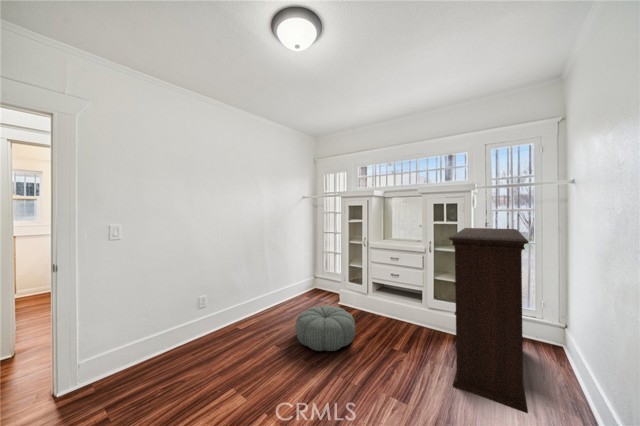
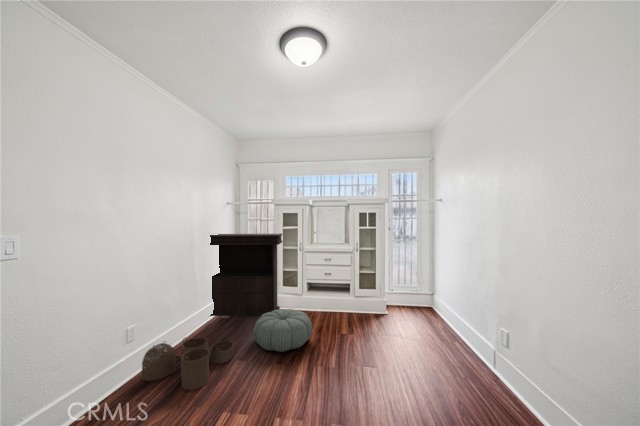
console table: none [270,226,347,311] -> present [210,234,282,316]
bookshelf: present [449,228,529,413] -> none [381,232,440,351]
woven basket: none [203,316,275,364] -> present [141,337,234,390]

